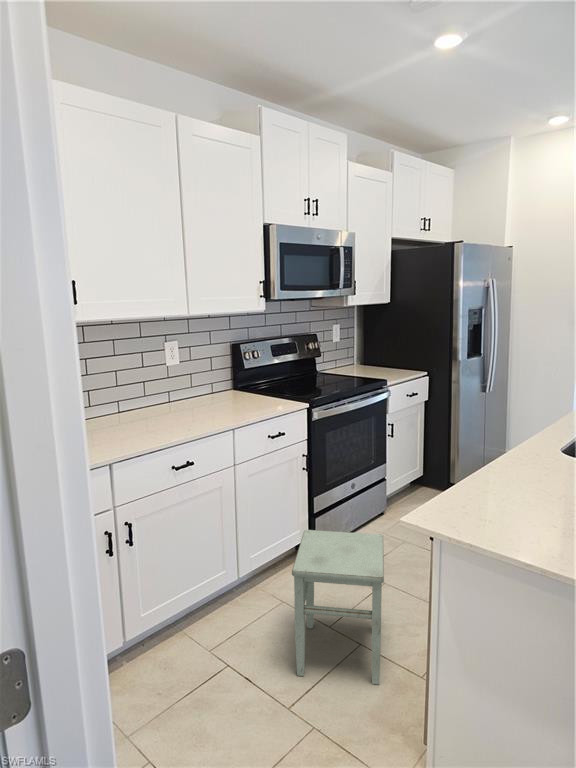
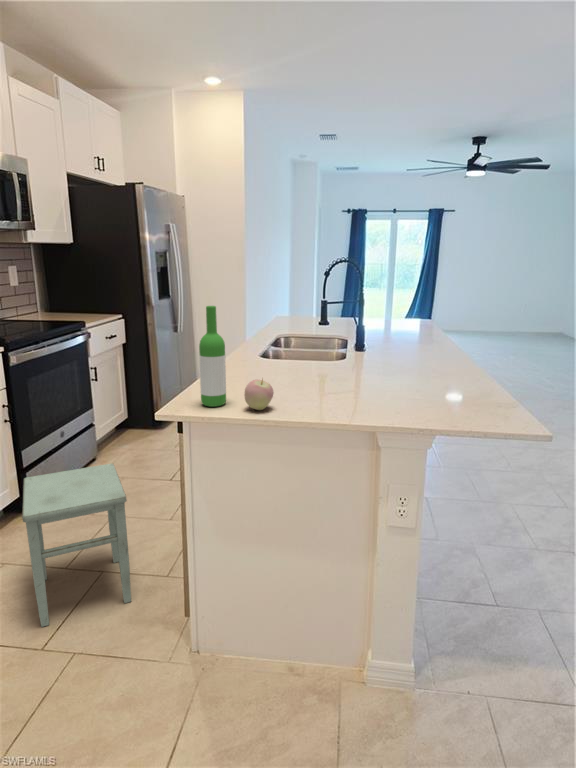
wine bottle: none [460,405,493,516] -> present [199,306,226,407]
apple: none [508,497,546,535] -> present [244,379,274,410]

